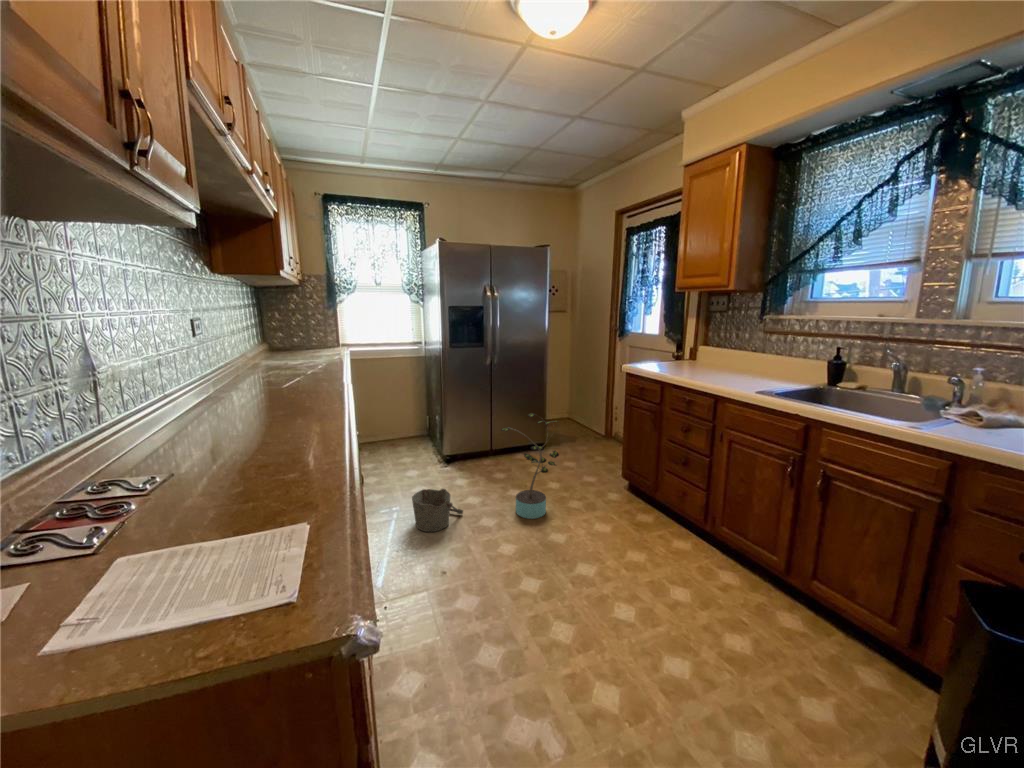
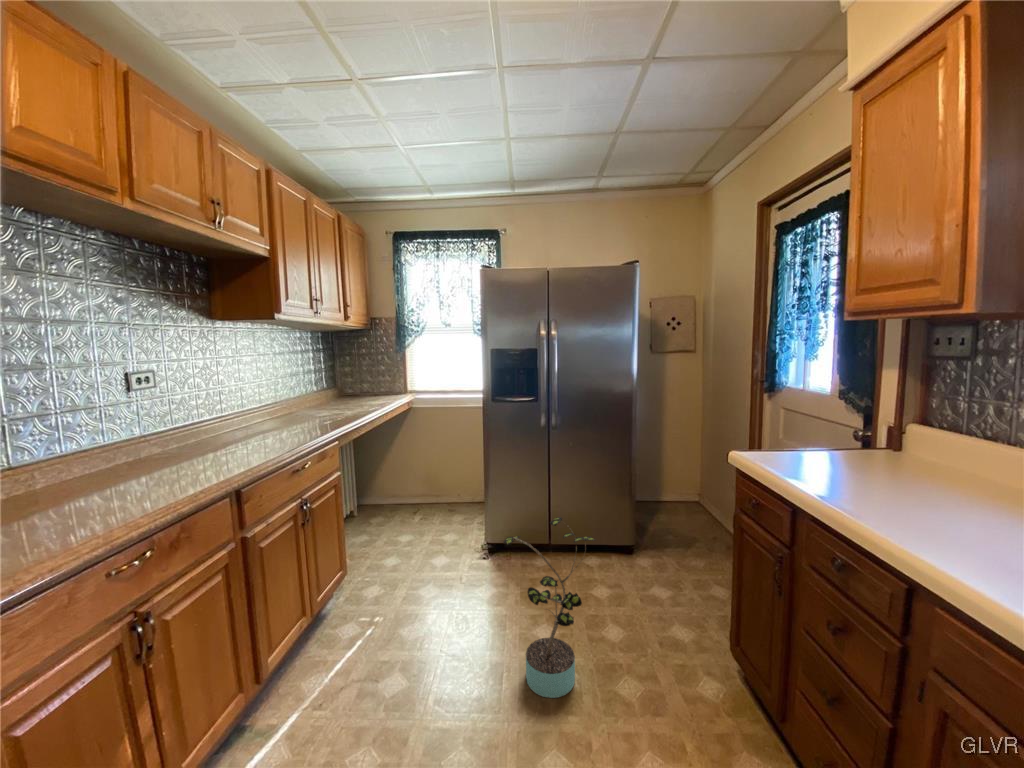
bucket: present [412,489,463,532] -> none [374,605,454,680]

